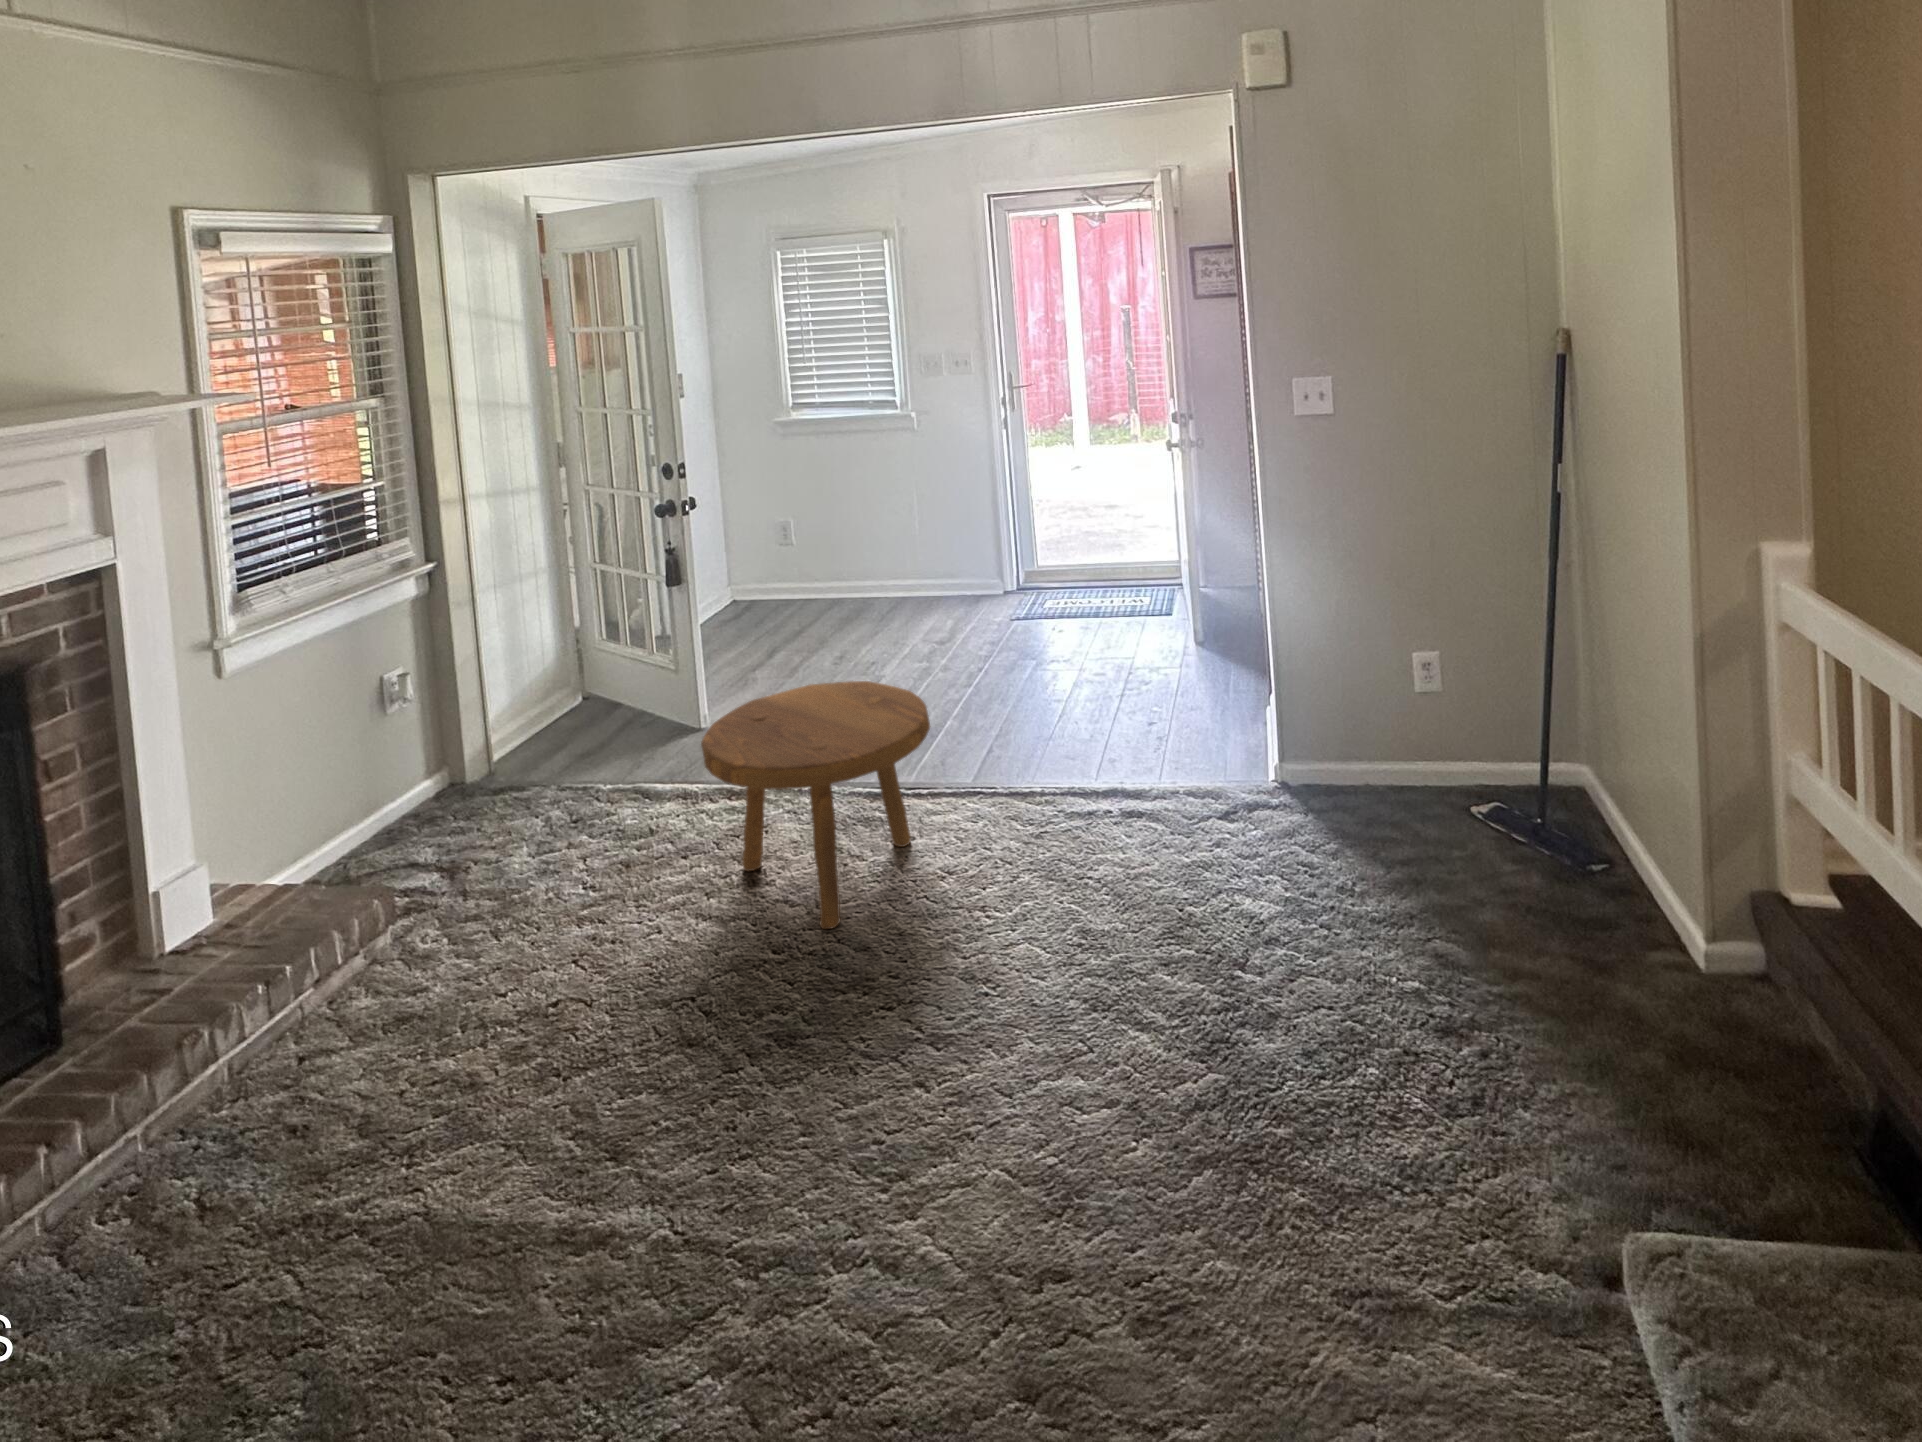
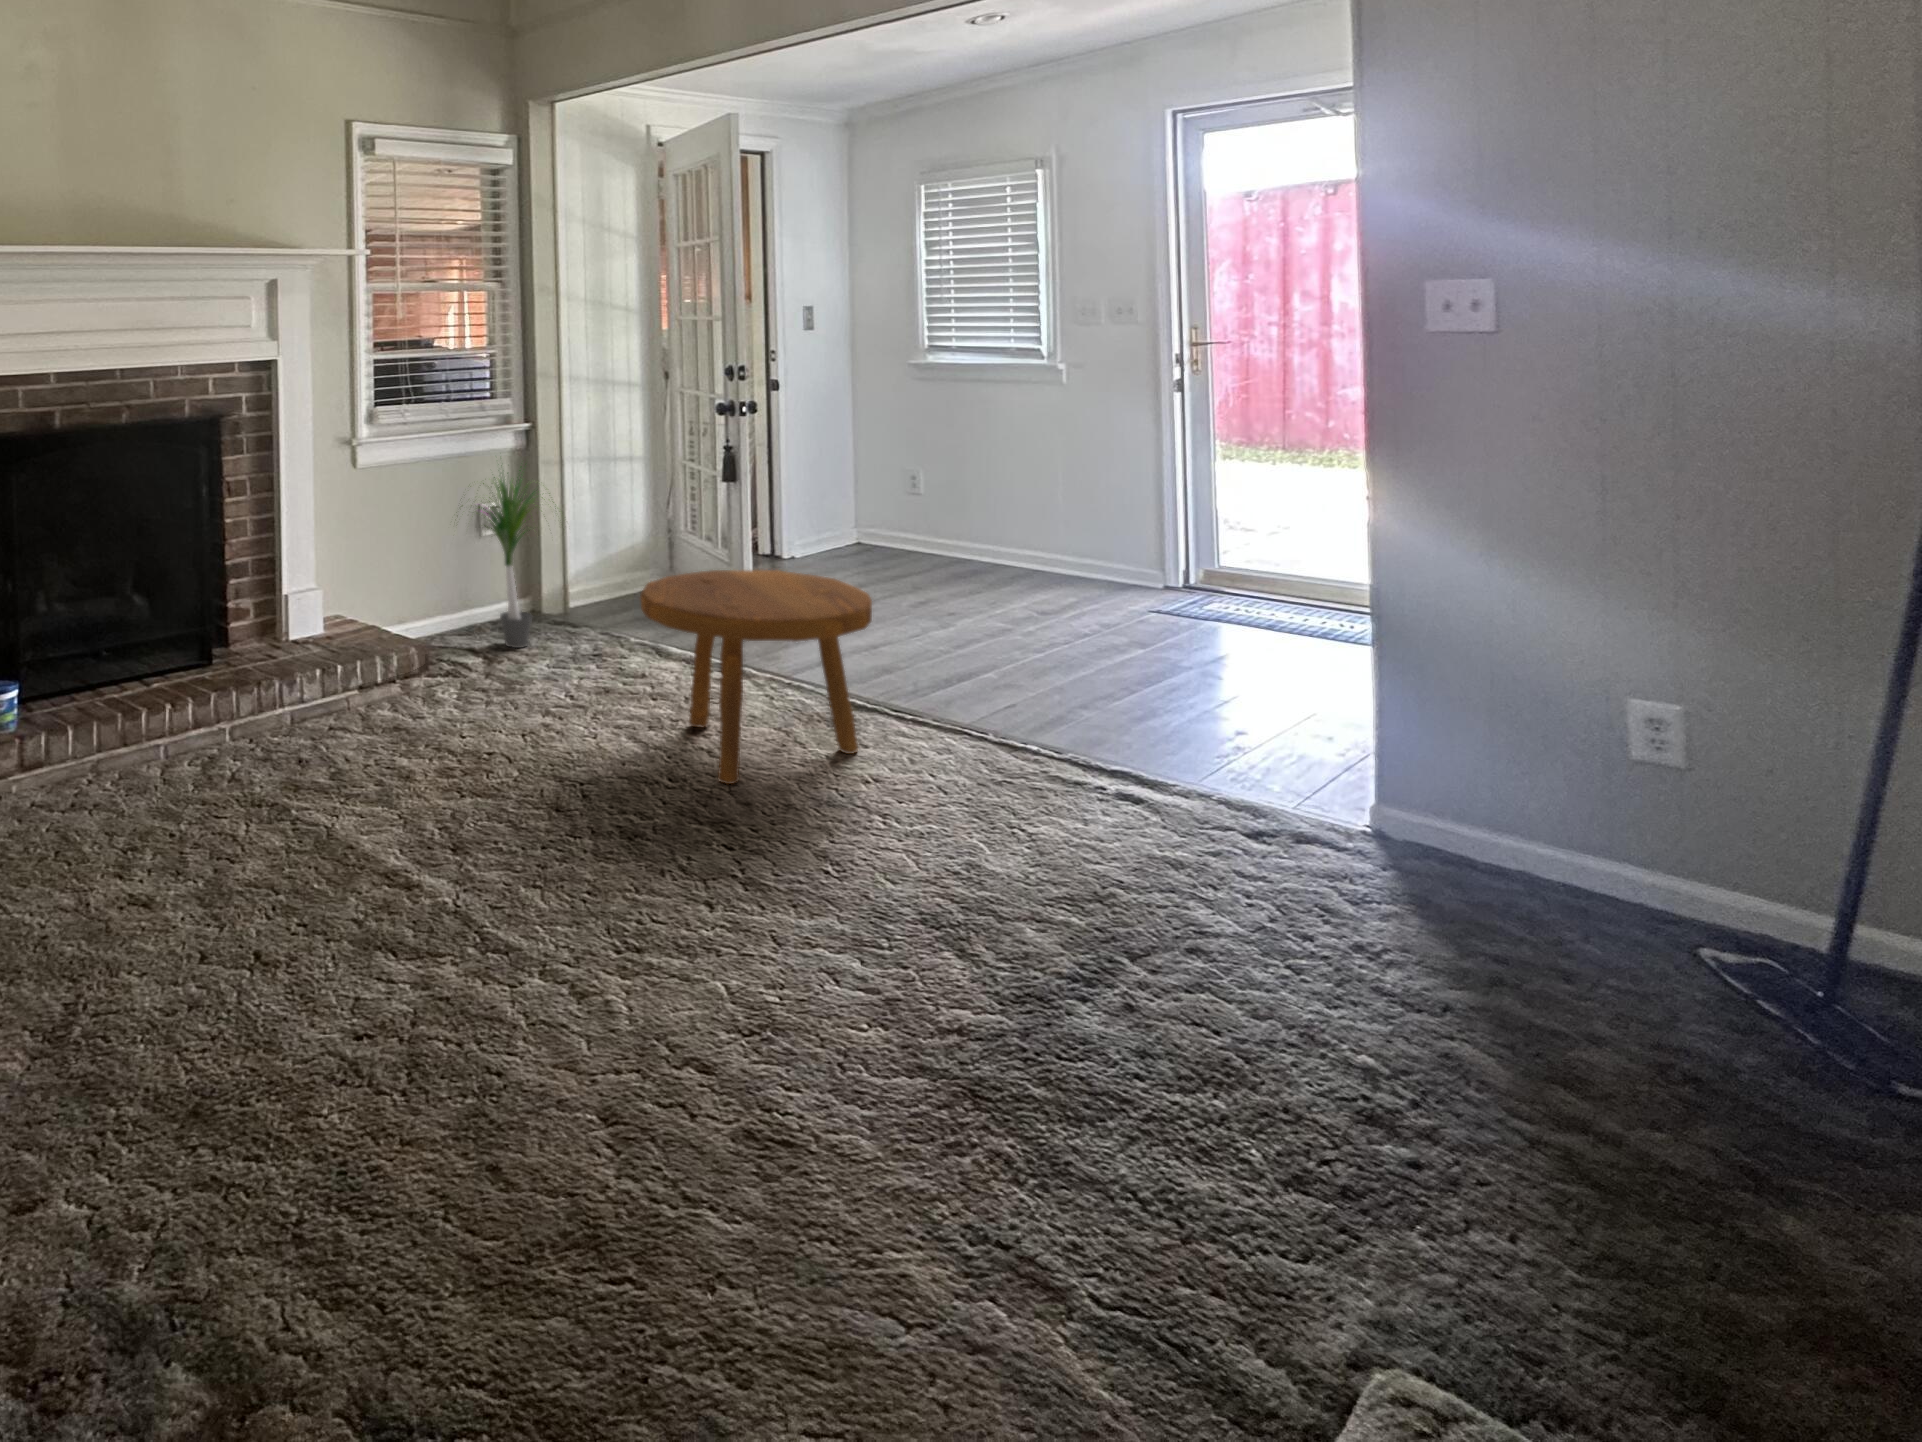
potted plant: none [364,606,530,839] -> present [457,465,556,648]

